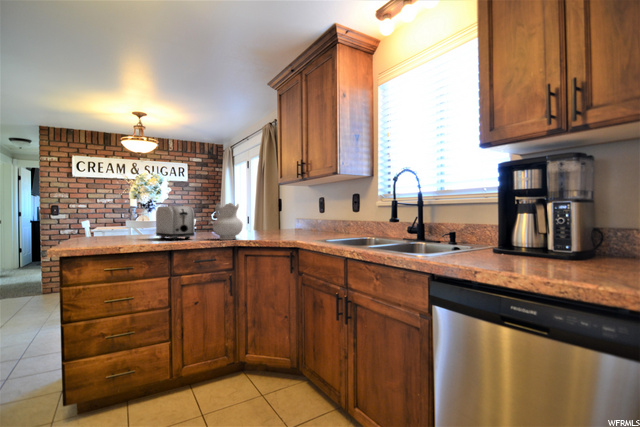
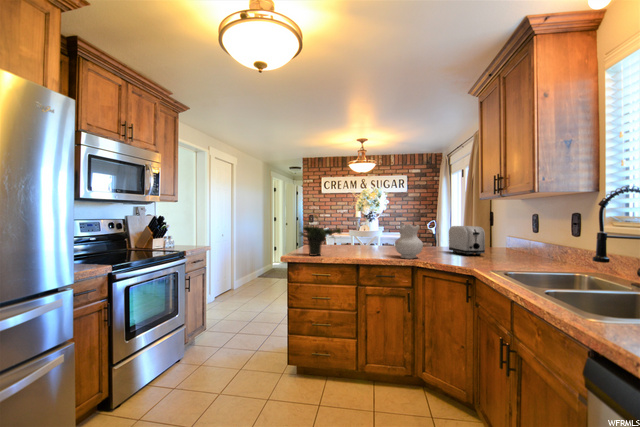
potted plant: none [79,189,148,245] -> present [300,215,341,256]
toaster: present [156,206,195,240] -> present [449,226,485,256]

